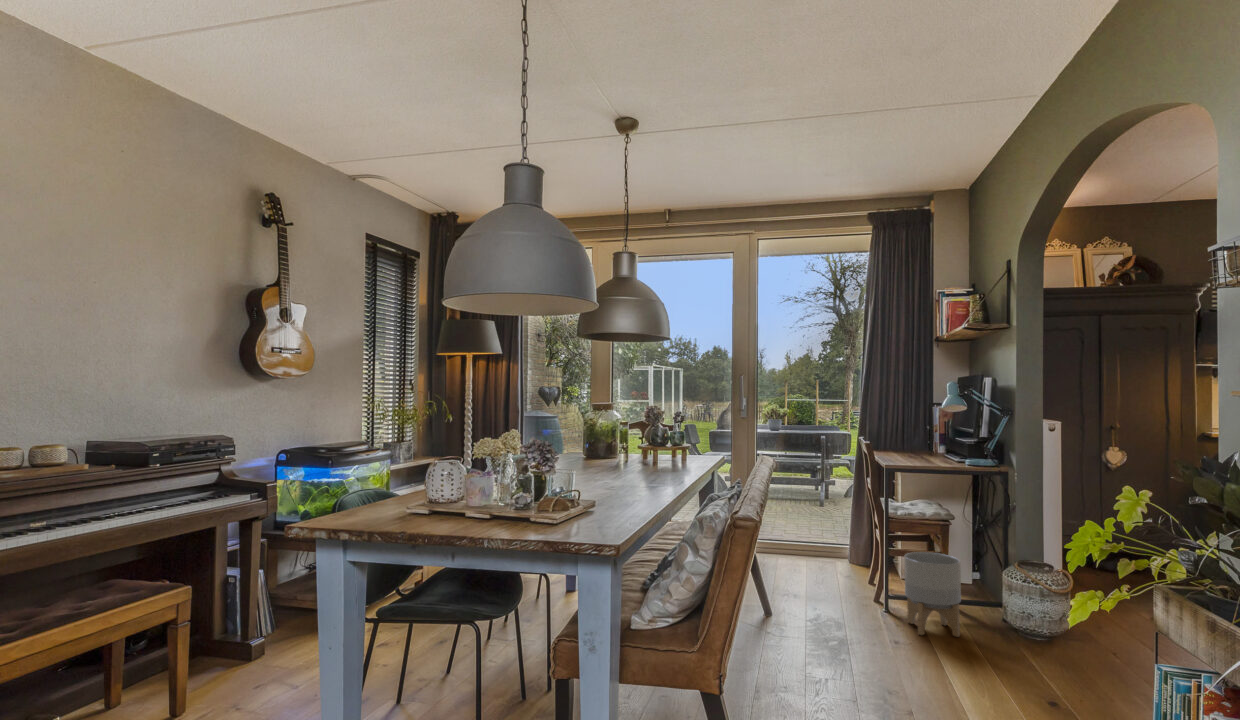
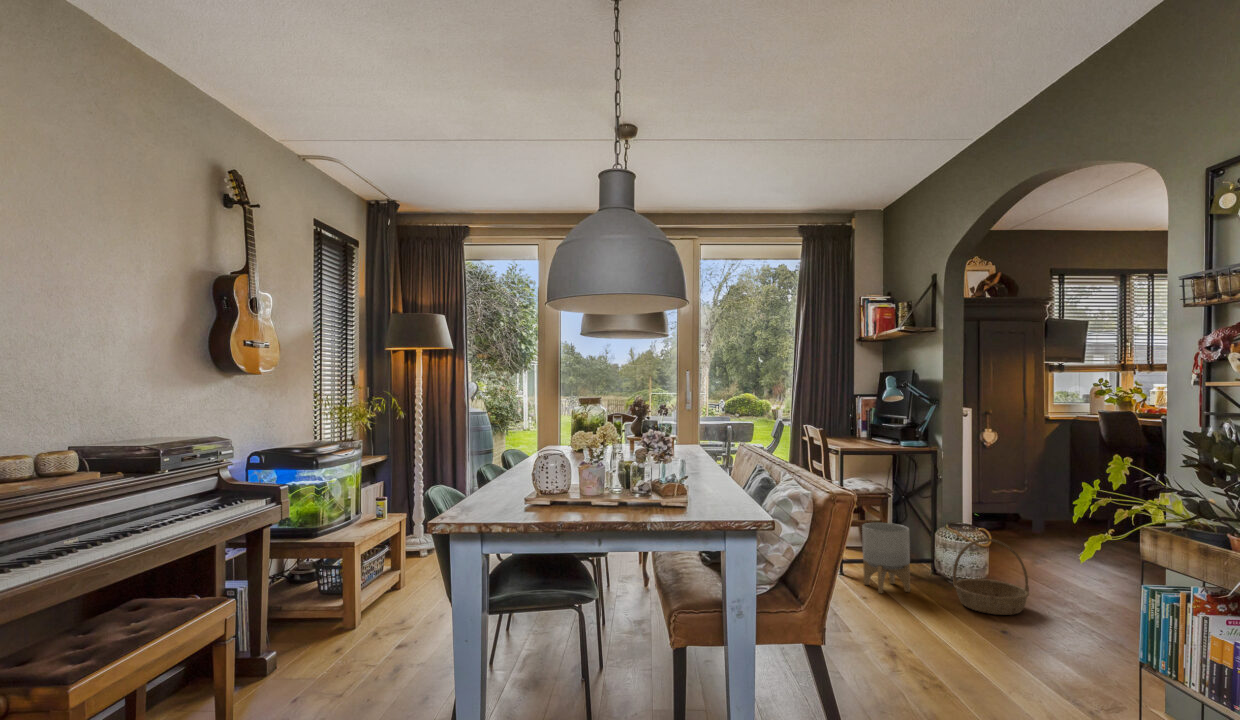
basket: none [1005,581,1103,677] -> present [953,539,1029,615]

